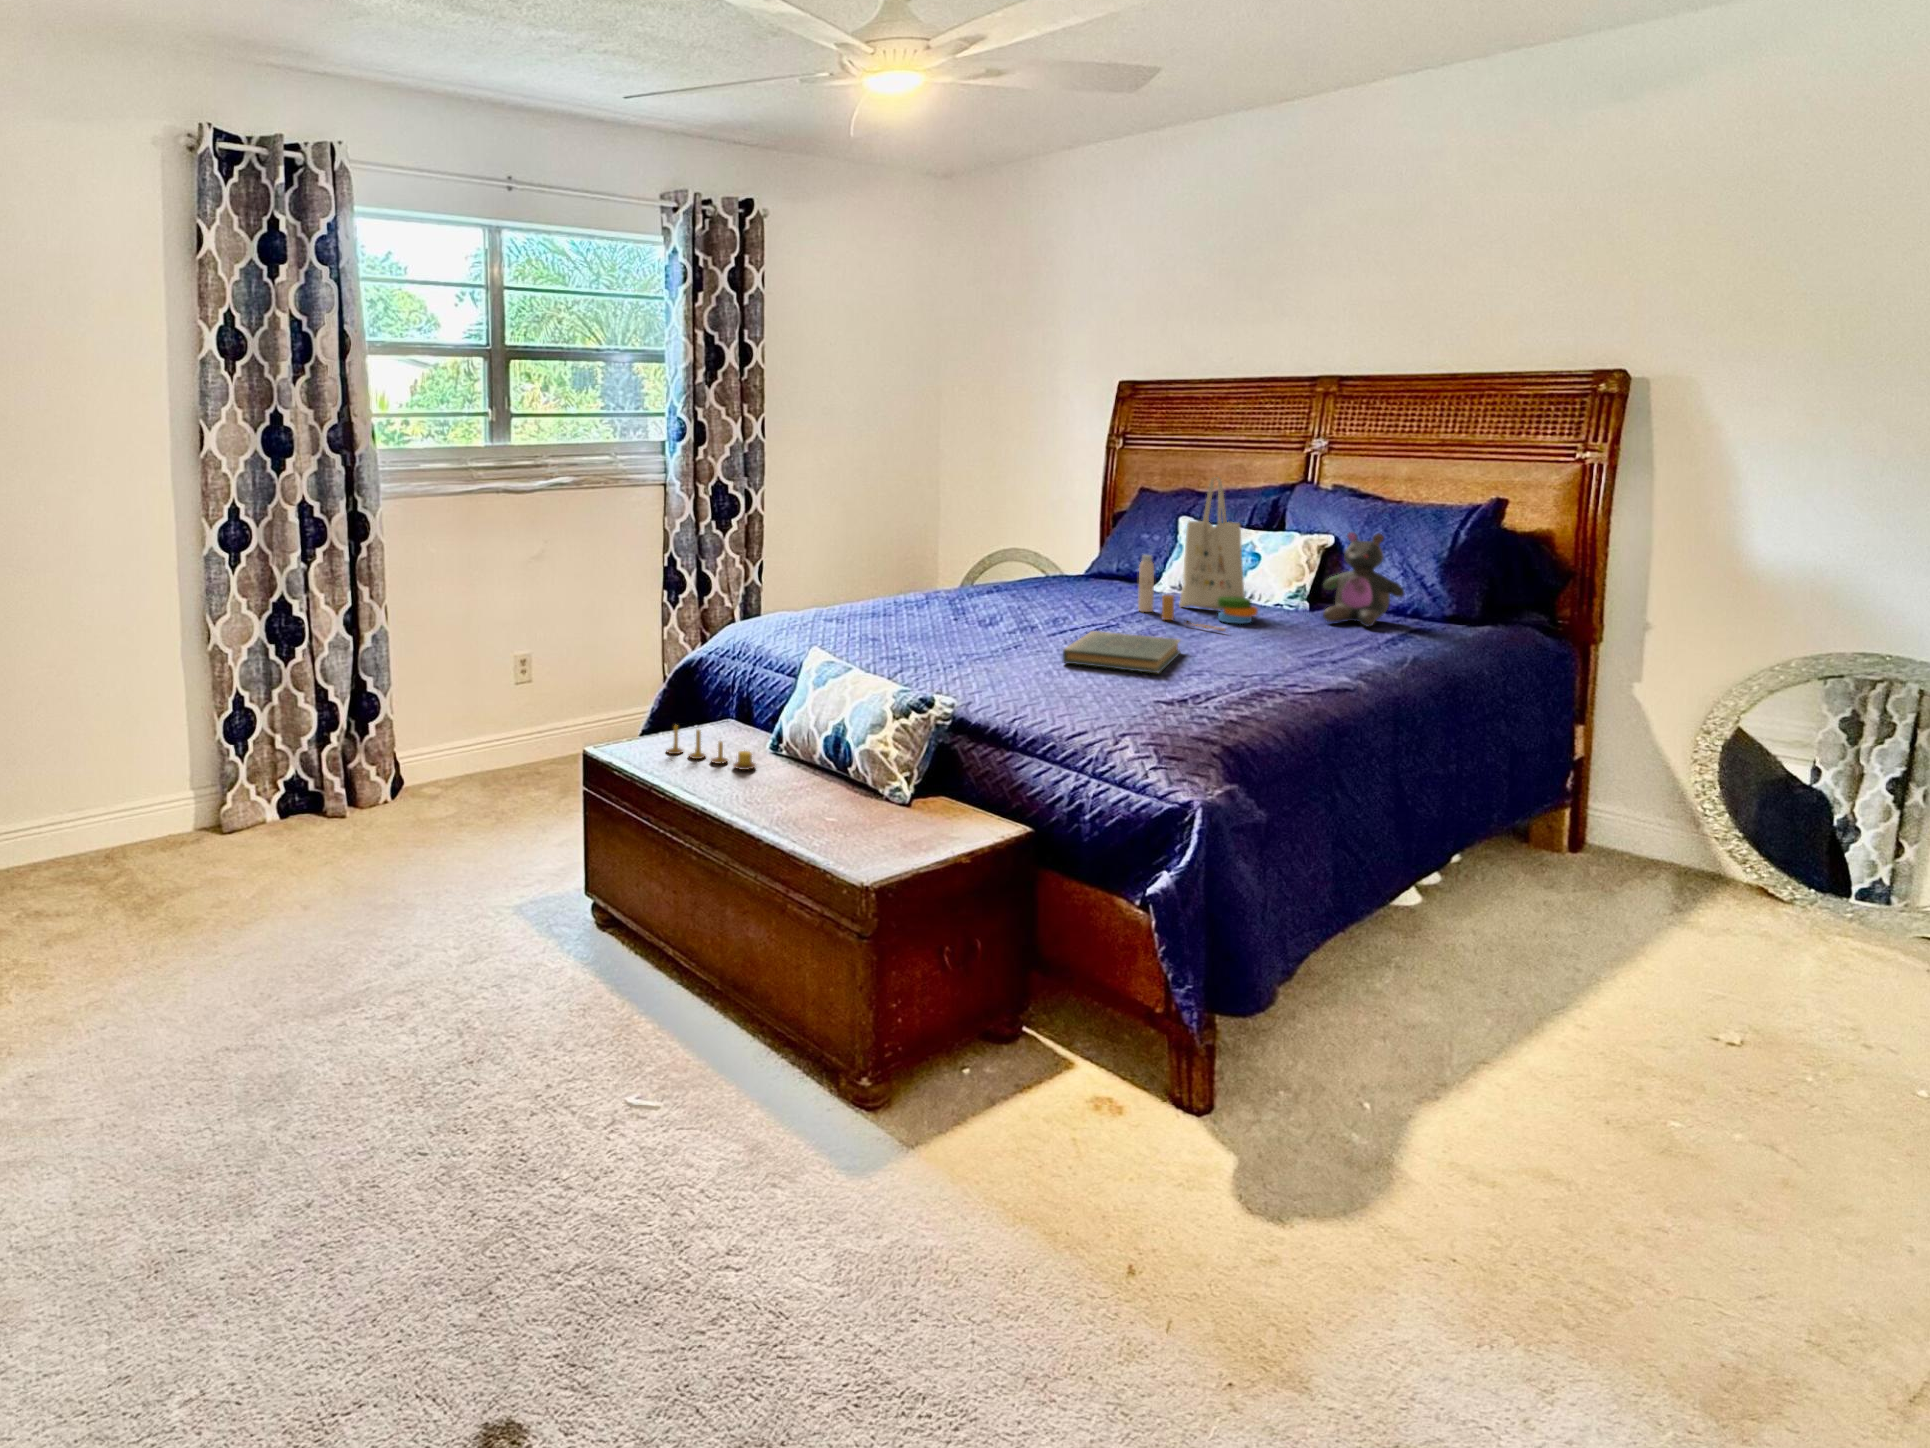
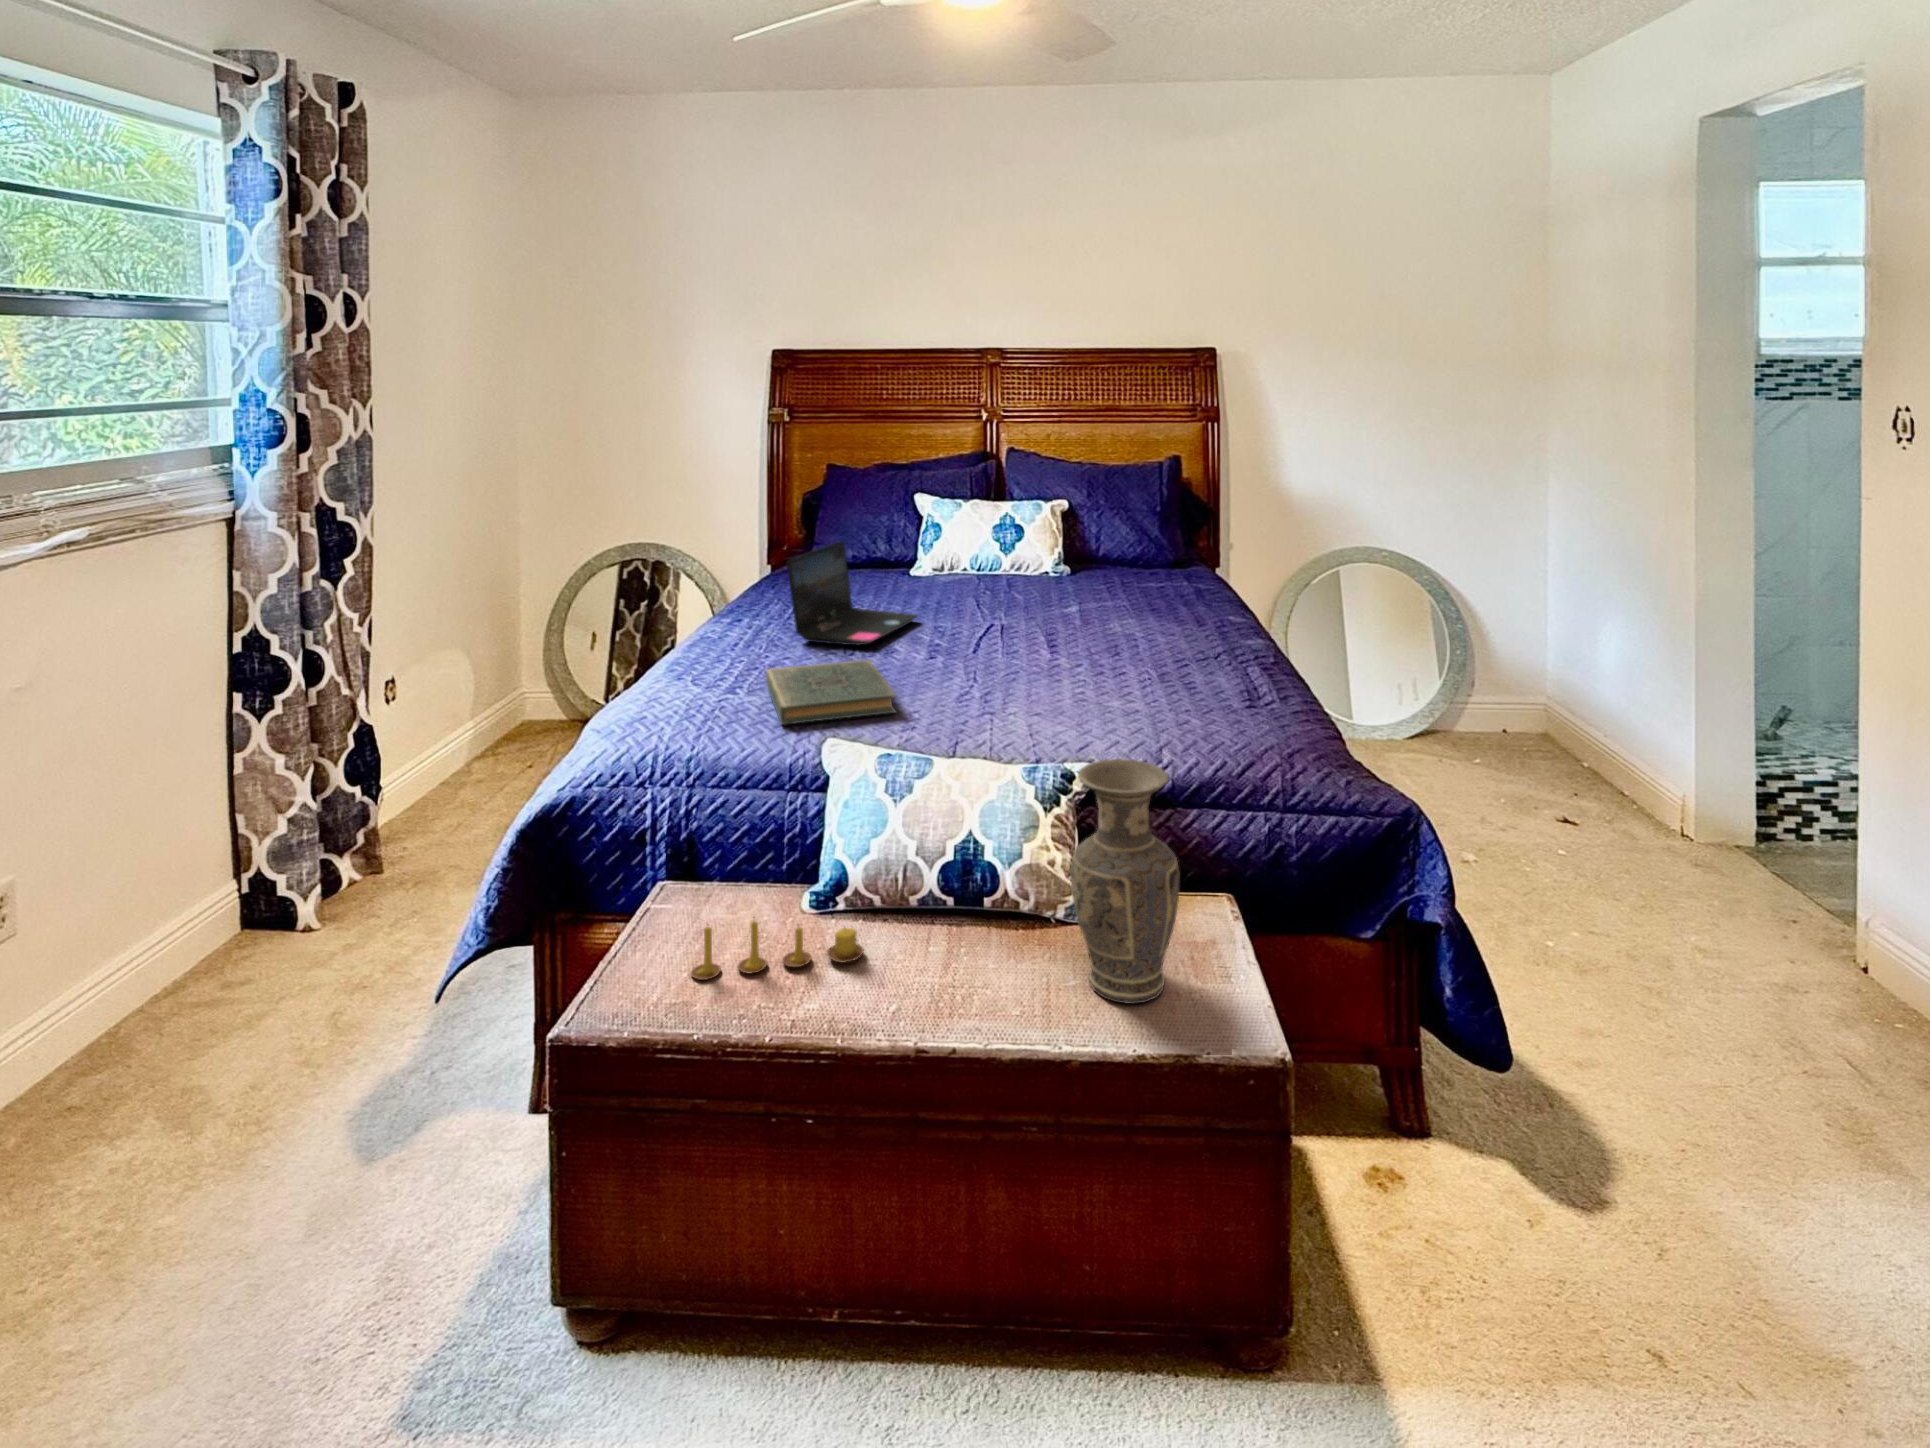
tote bag: present [1138,478,1258,631] -> none [962,450,1086,608]
stuffed bear: present [1323,532,1404,626] -> none [1100,492,1169,581]
laptop: none [940,541,1062,620] -> present [787,541,917,645]
book: present [1063,631,1180,673] -> present [766,659,896,725]
vase: none [828,675,908,839] -> present [1070,759,1179,1004]

